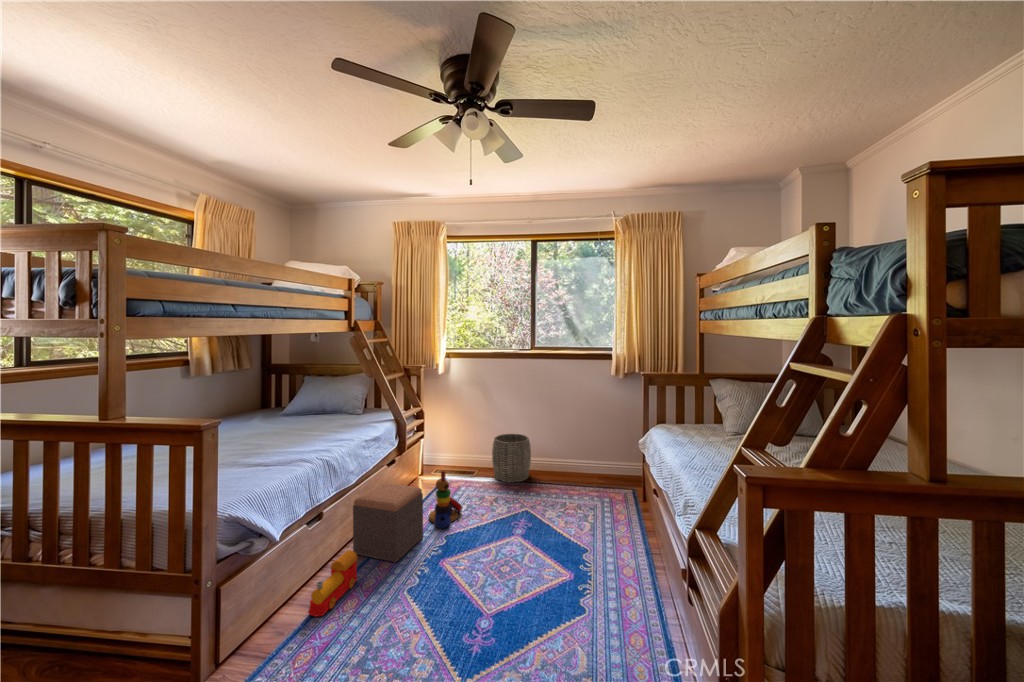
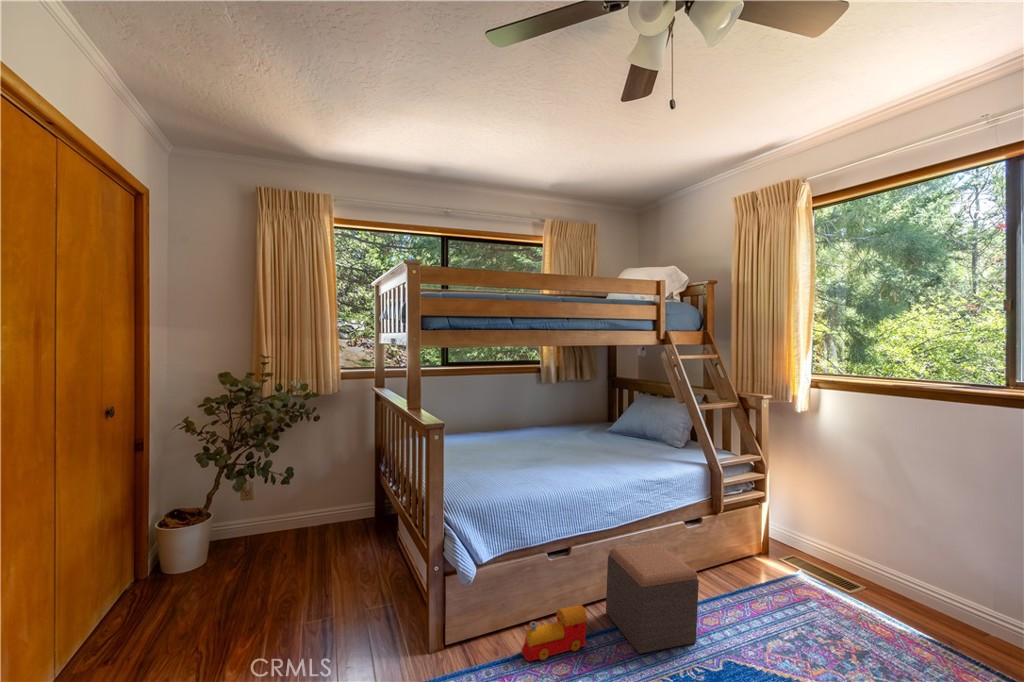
woven basket: present [492,434,531,482] -> none [886,543,986,651]
stacking toy: present [429,471,462,528] -> none [723,561,783,649]

